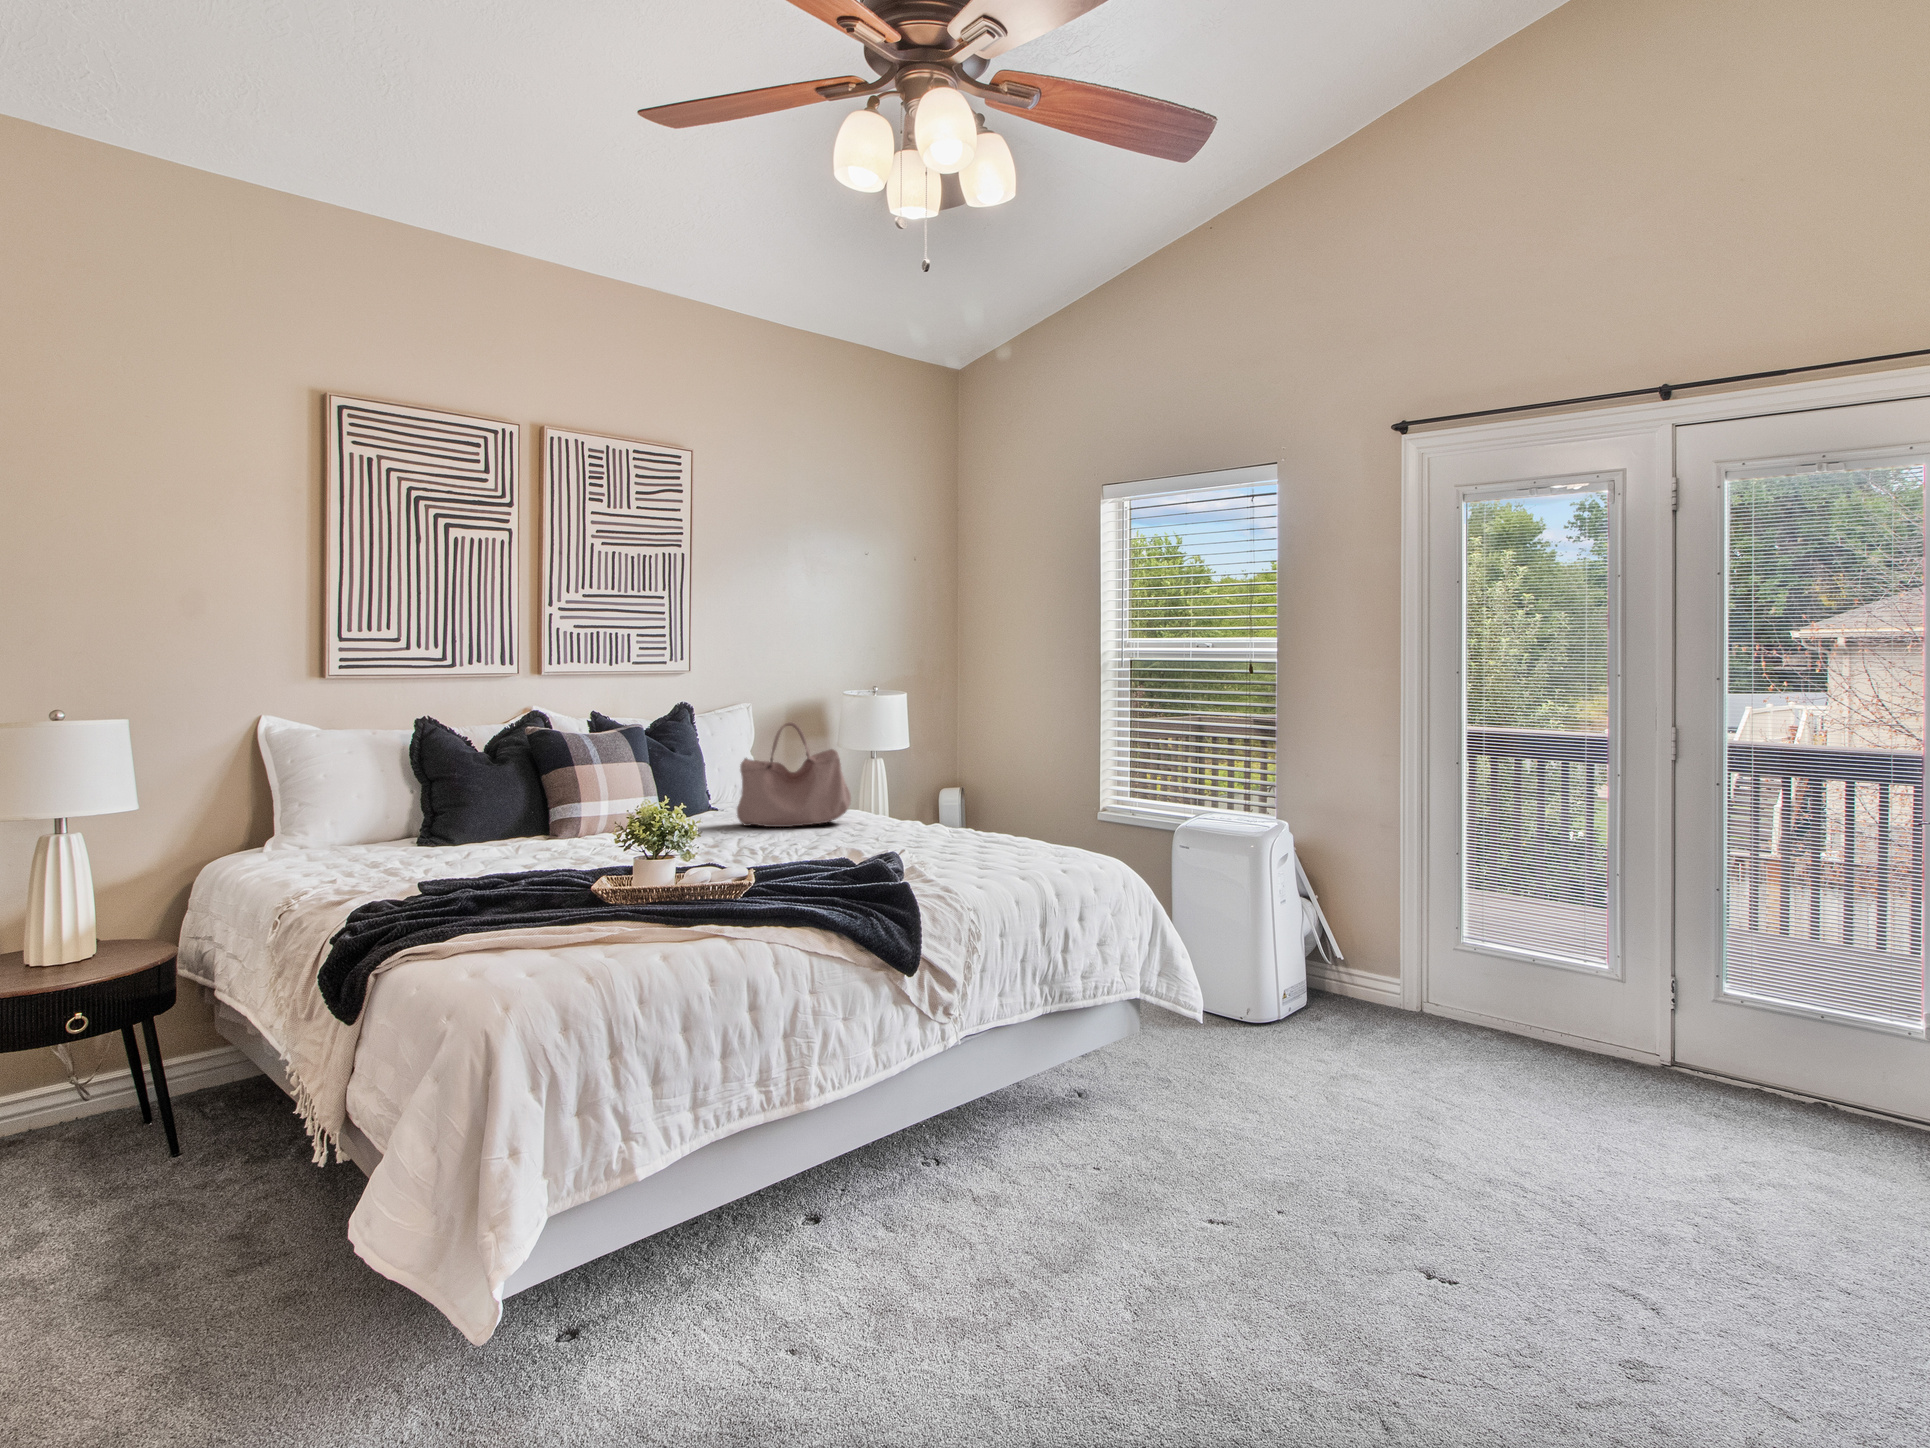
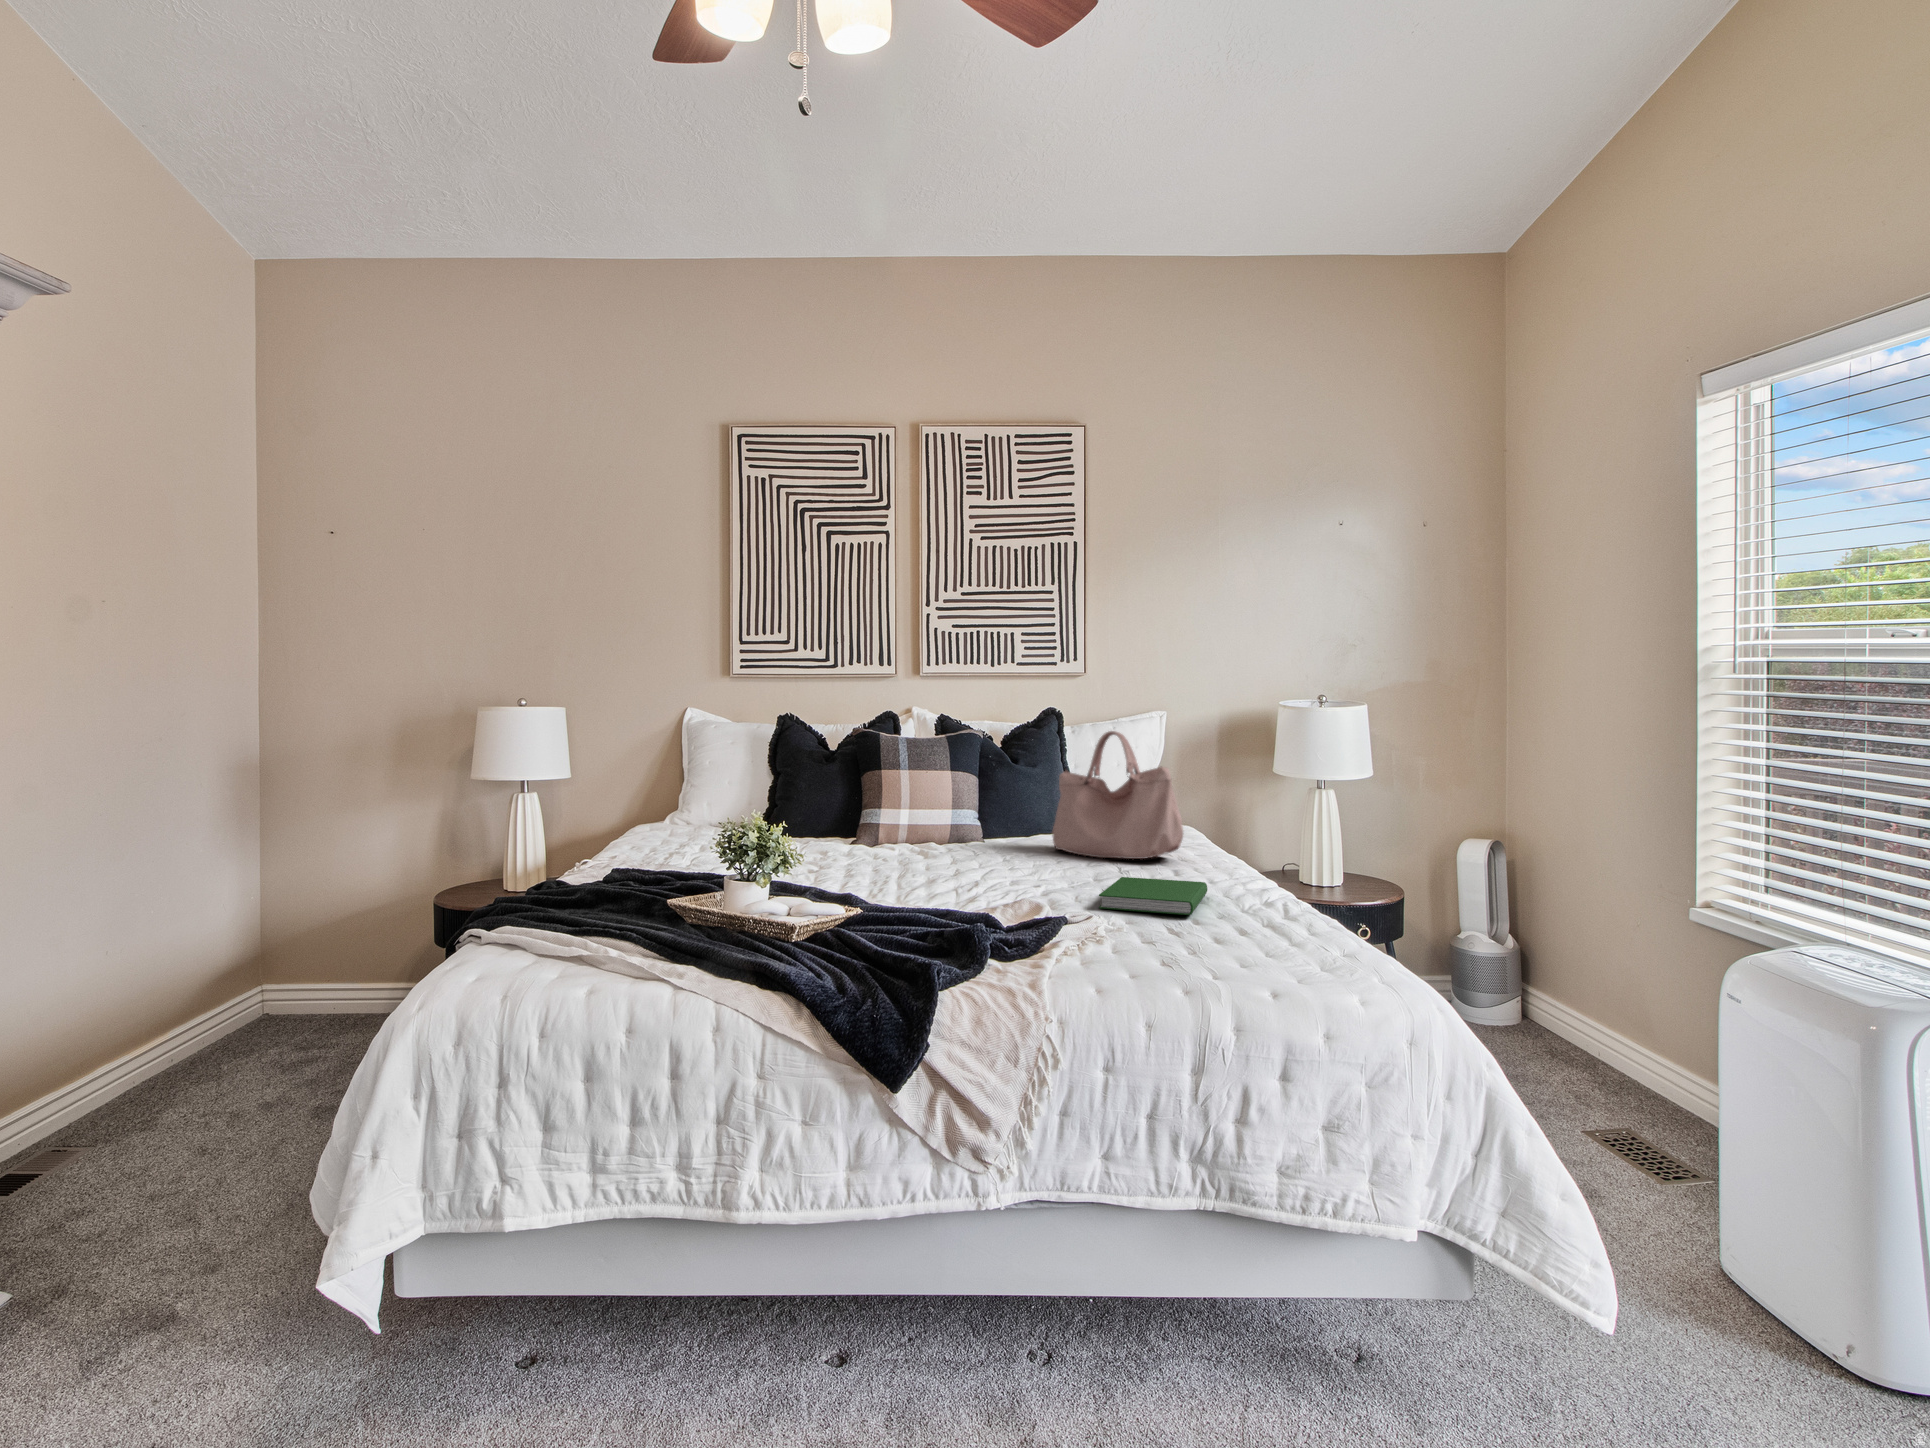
hardcover book: none [854,828,941,853] -> present [1099,877,1207,915]

